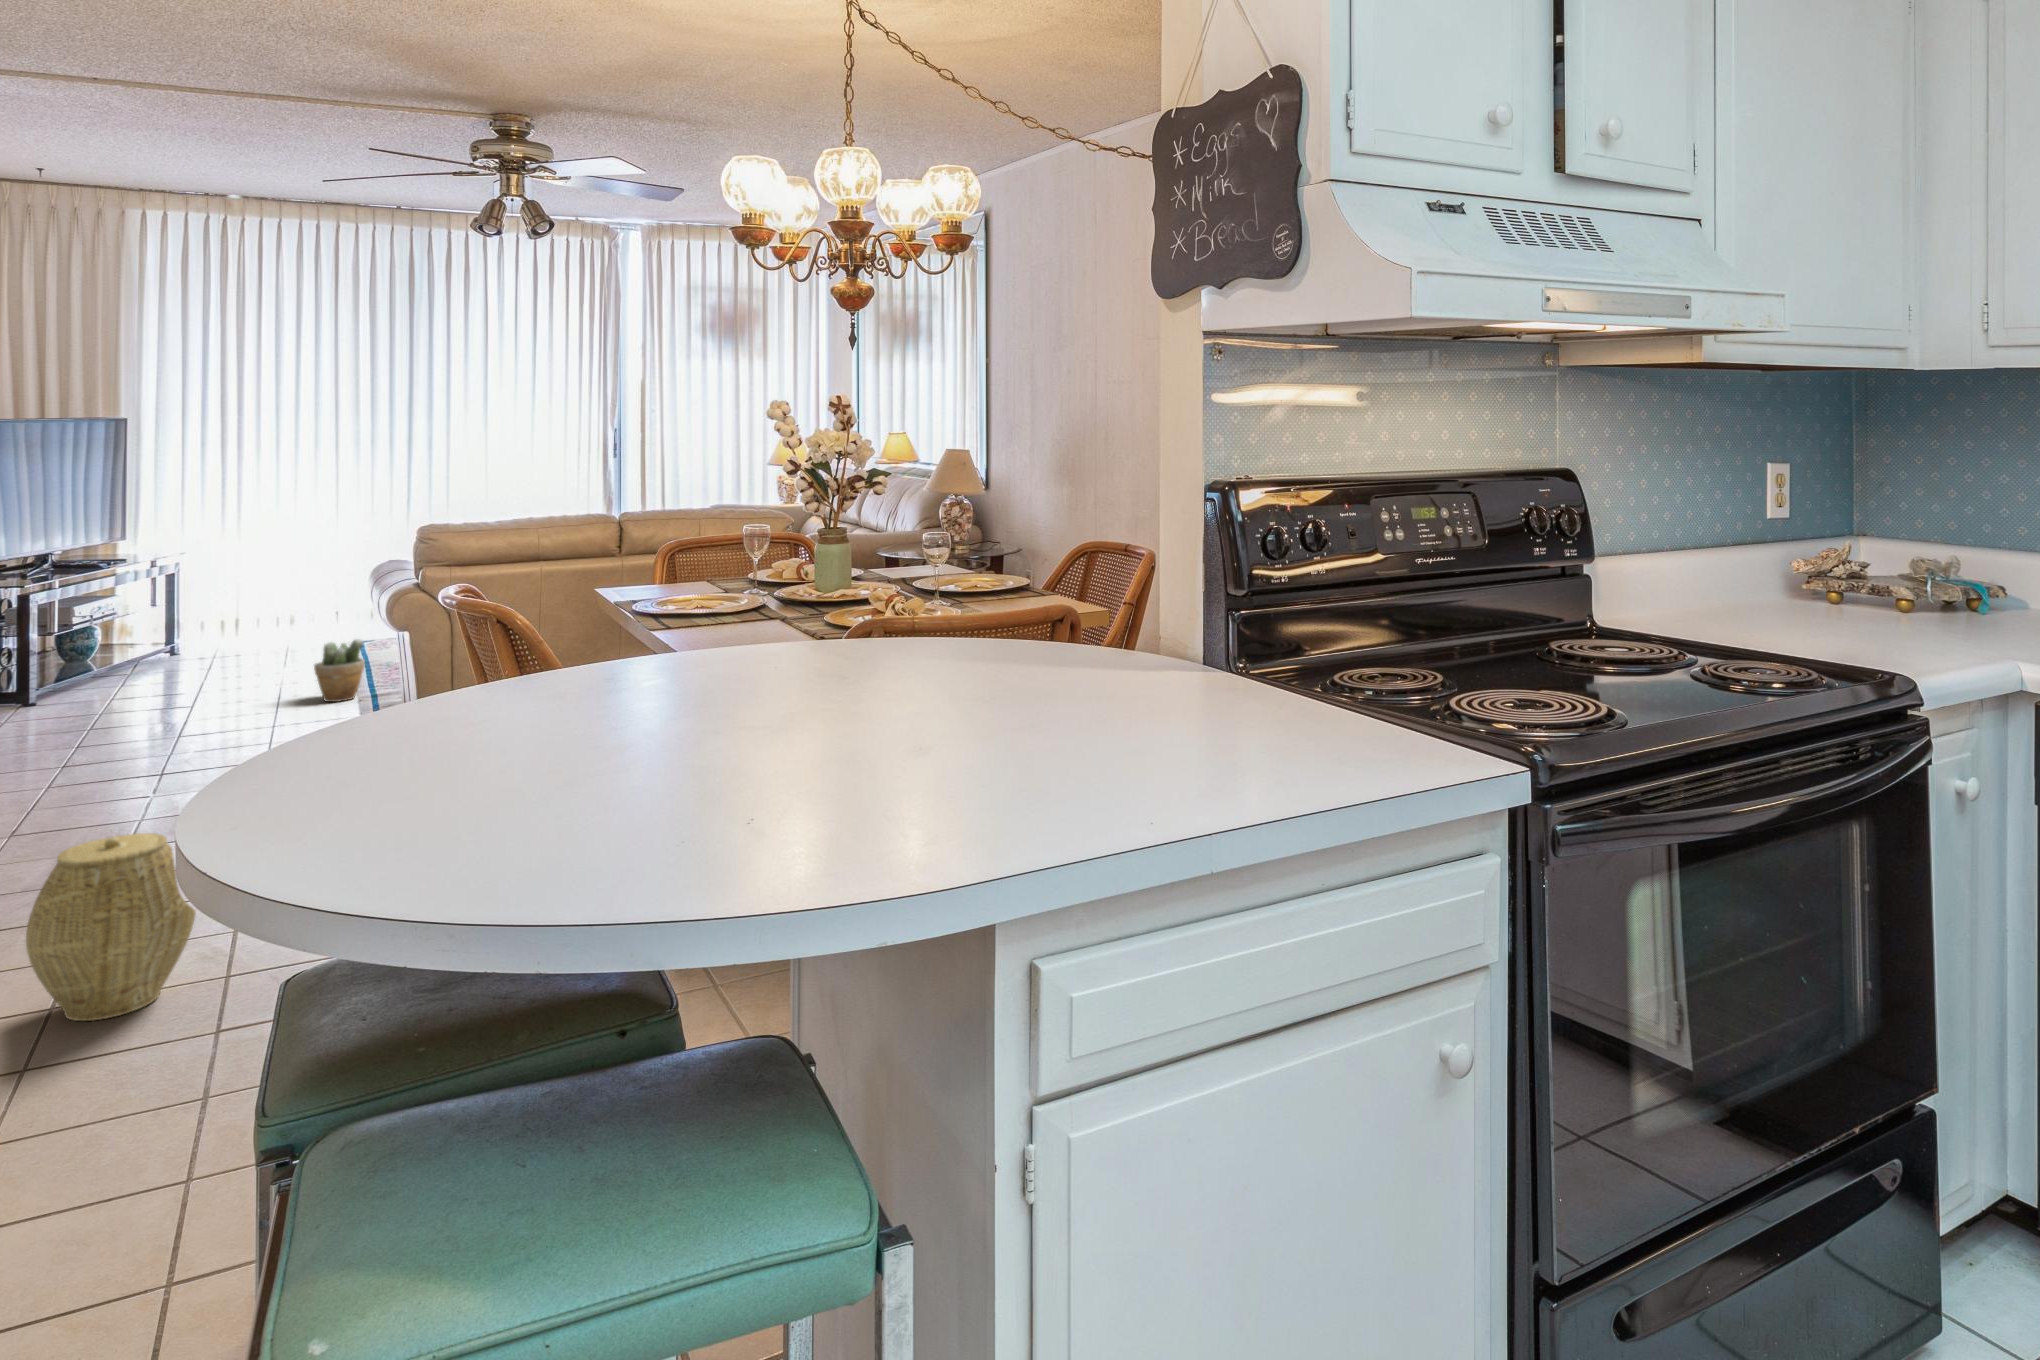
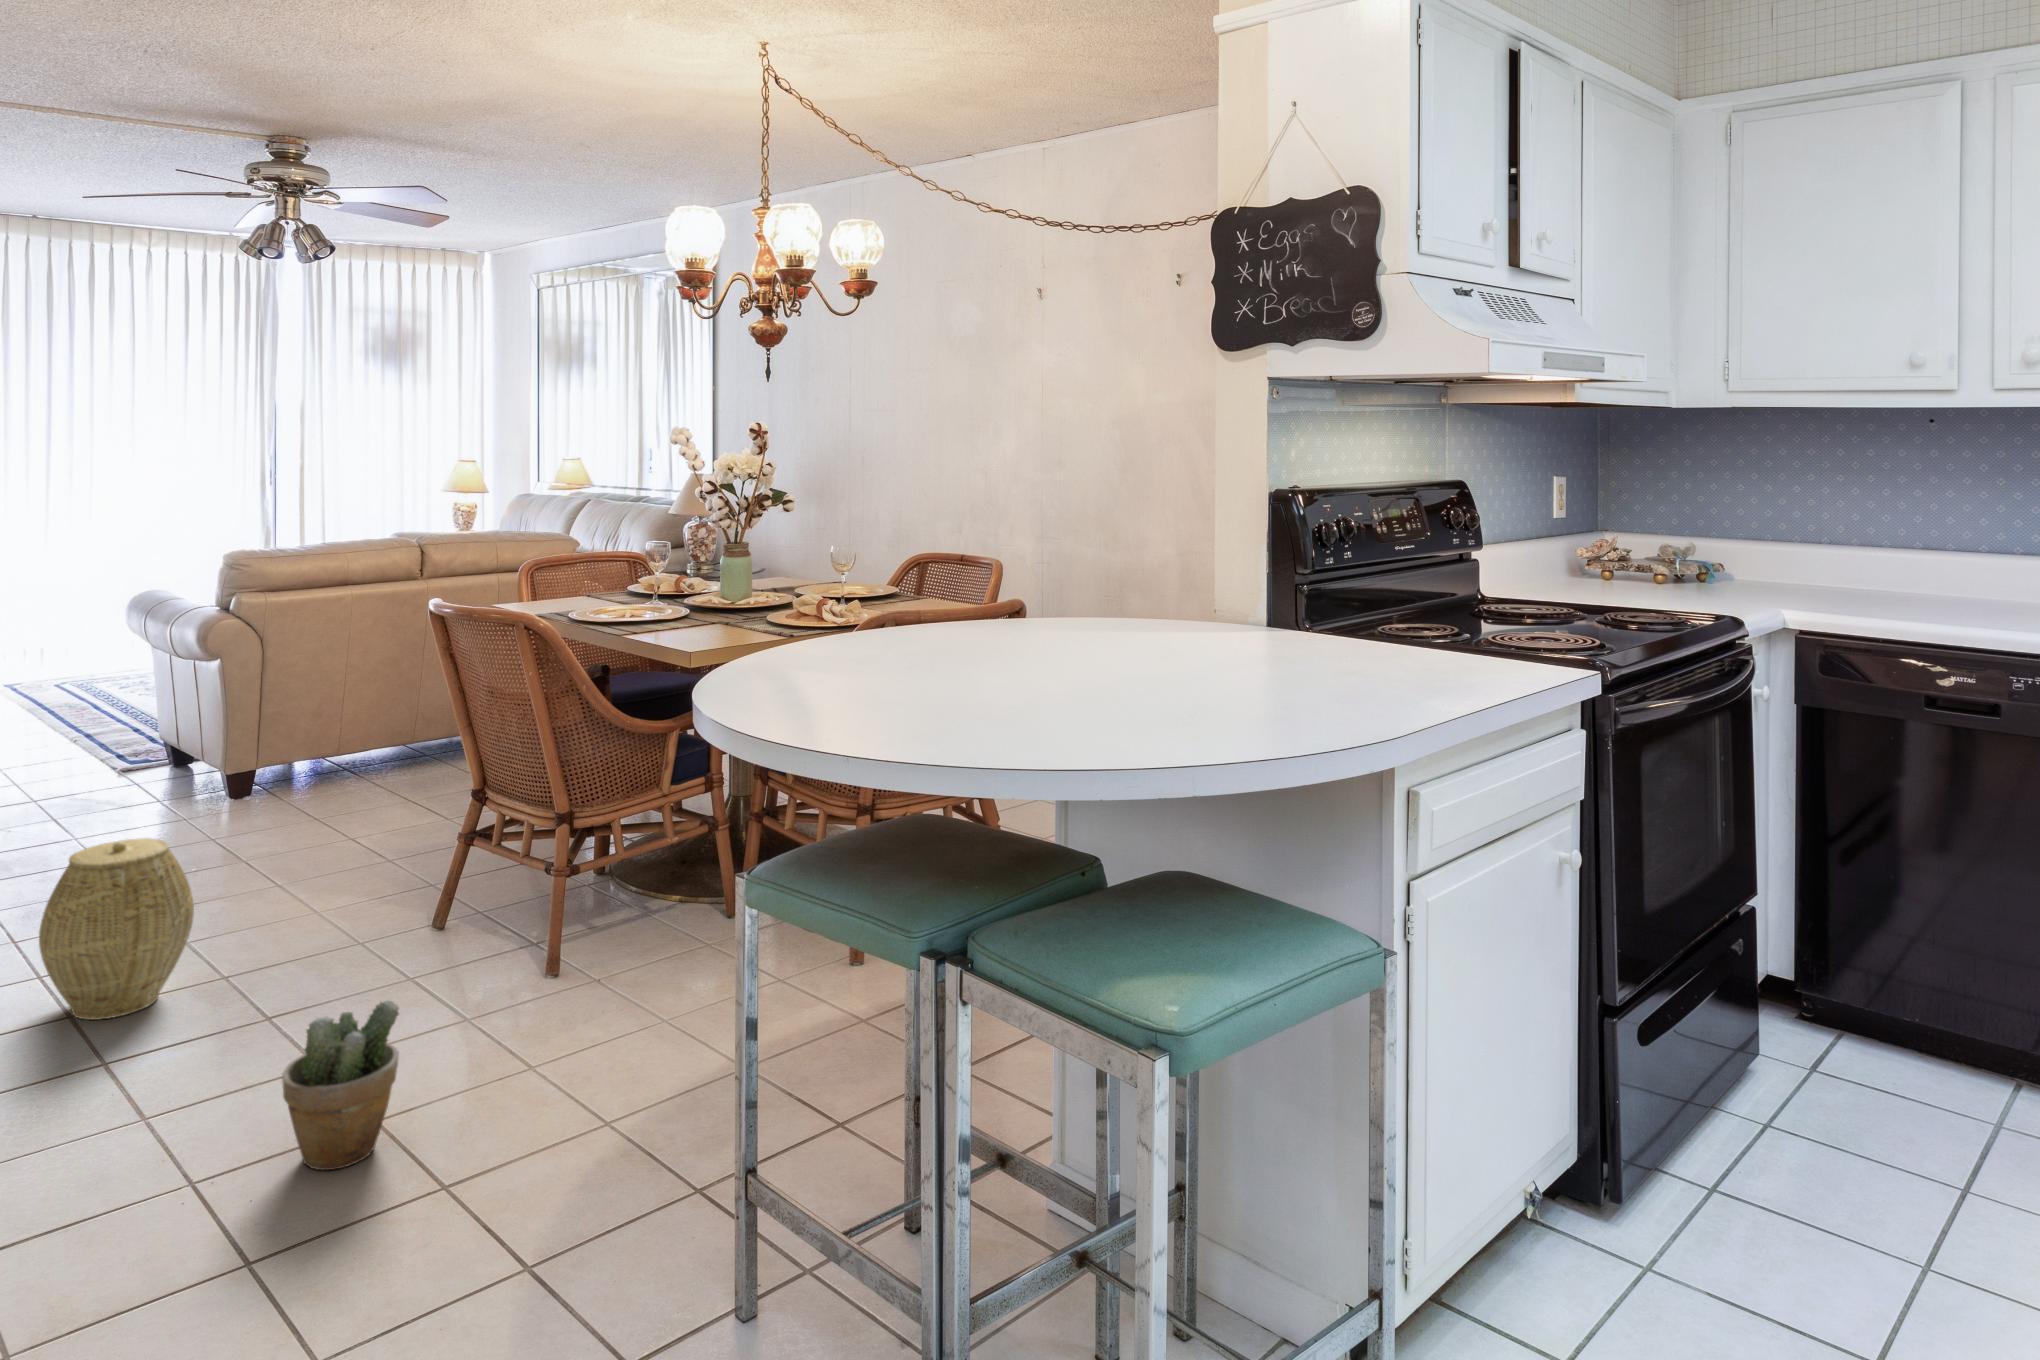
potted plant: present [314,639,365,702] -> present [282,1000,399,1170]

